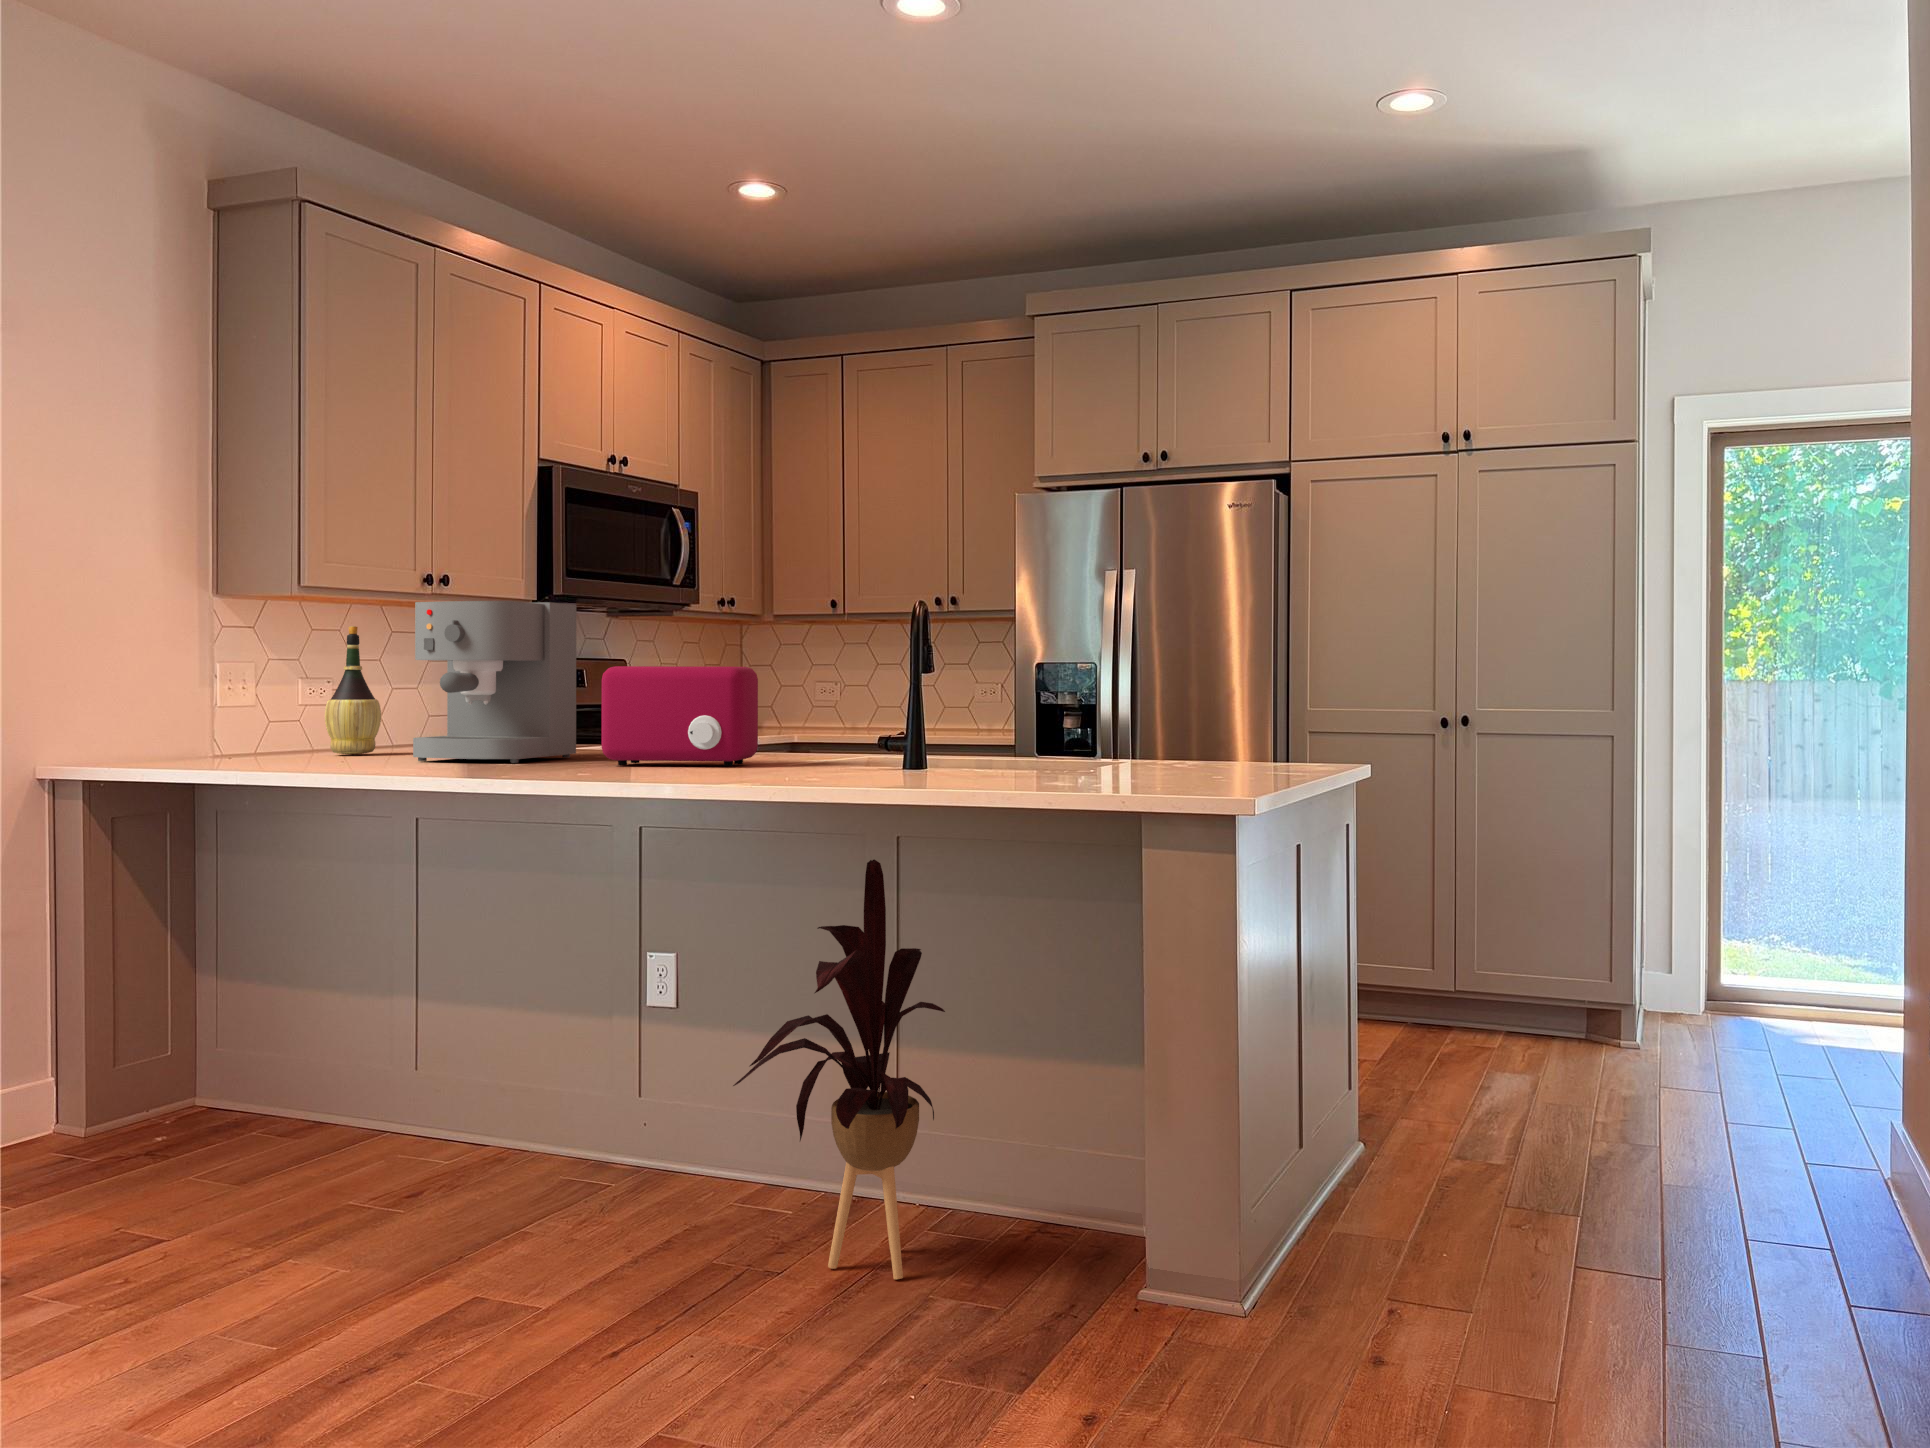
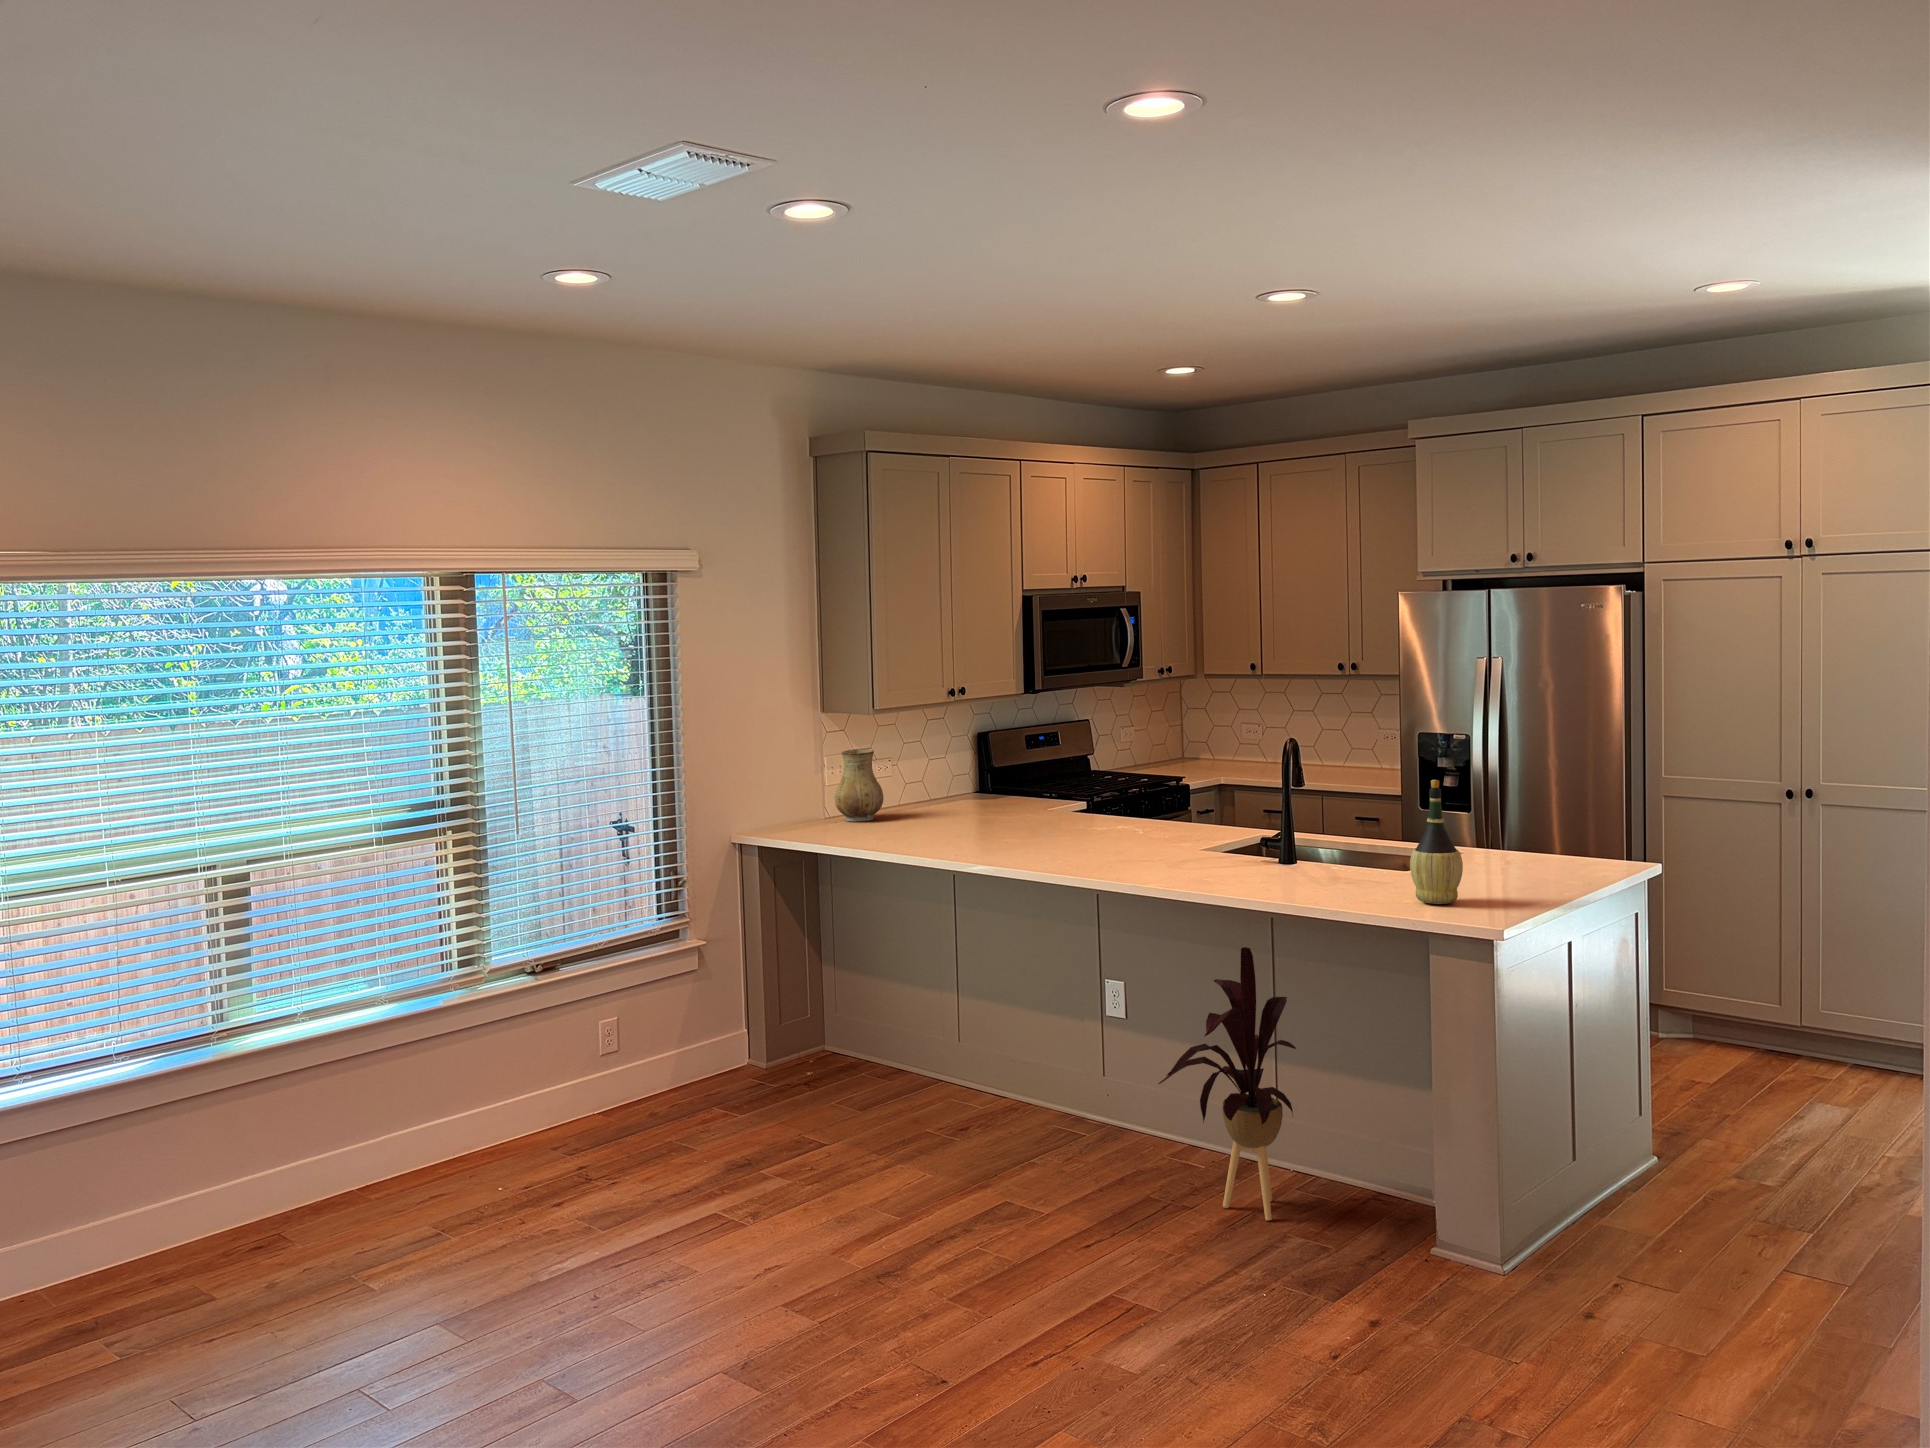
coffee maker: present [413,601,576,763] -> none [949,728,1055,845]
wine bottle: present [325,626,381,754] -> present [1410,780,1463,904]
ceramic pitcher: none [230,648,312,753] -> present [834,749,883,822]
toaster: present [602,666,758,766] -> none [1070,782,1177,856]

